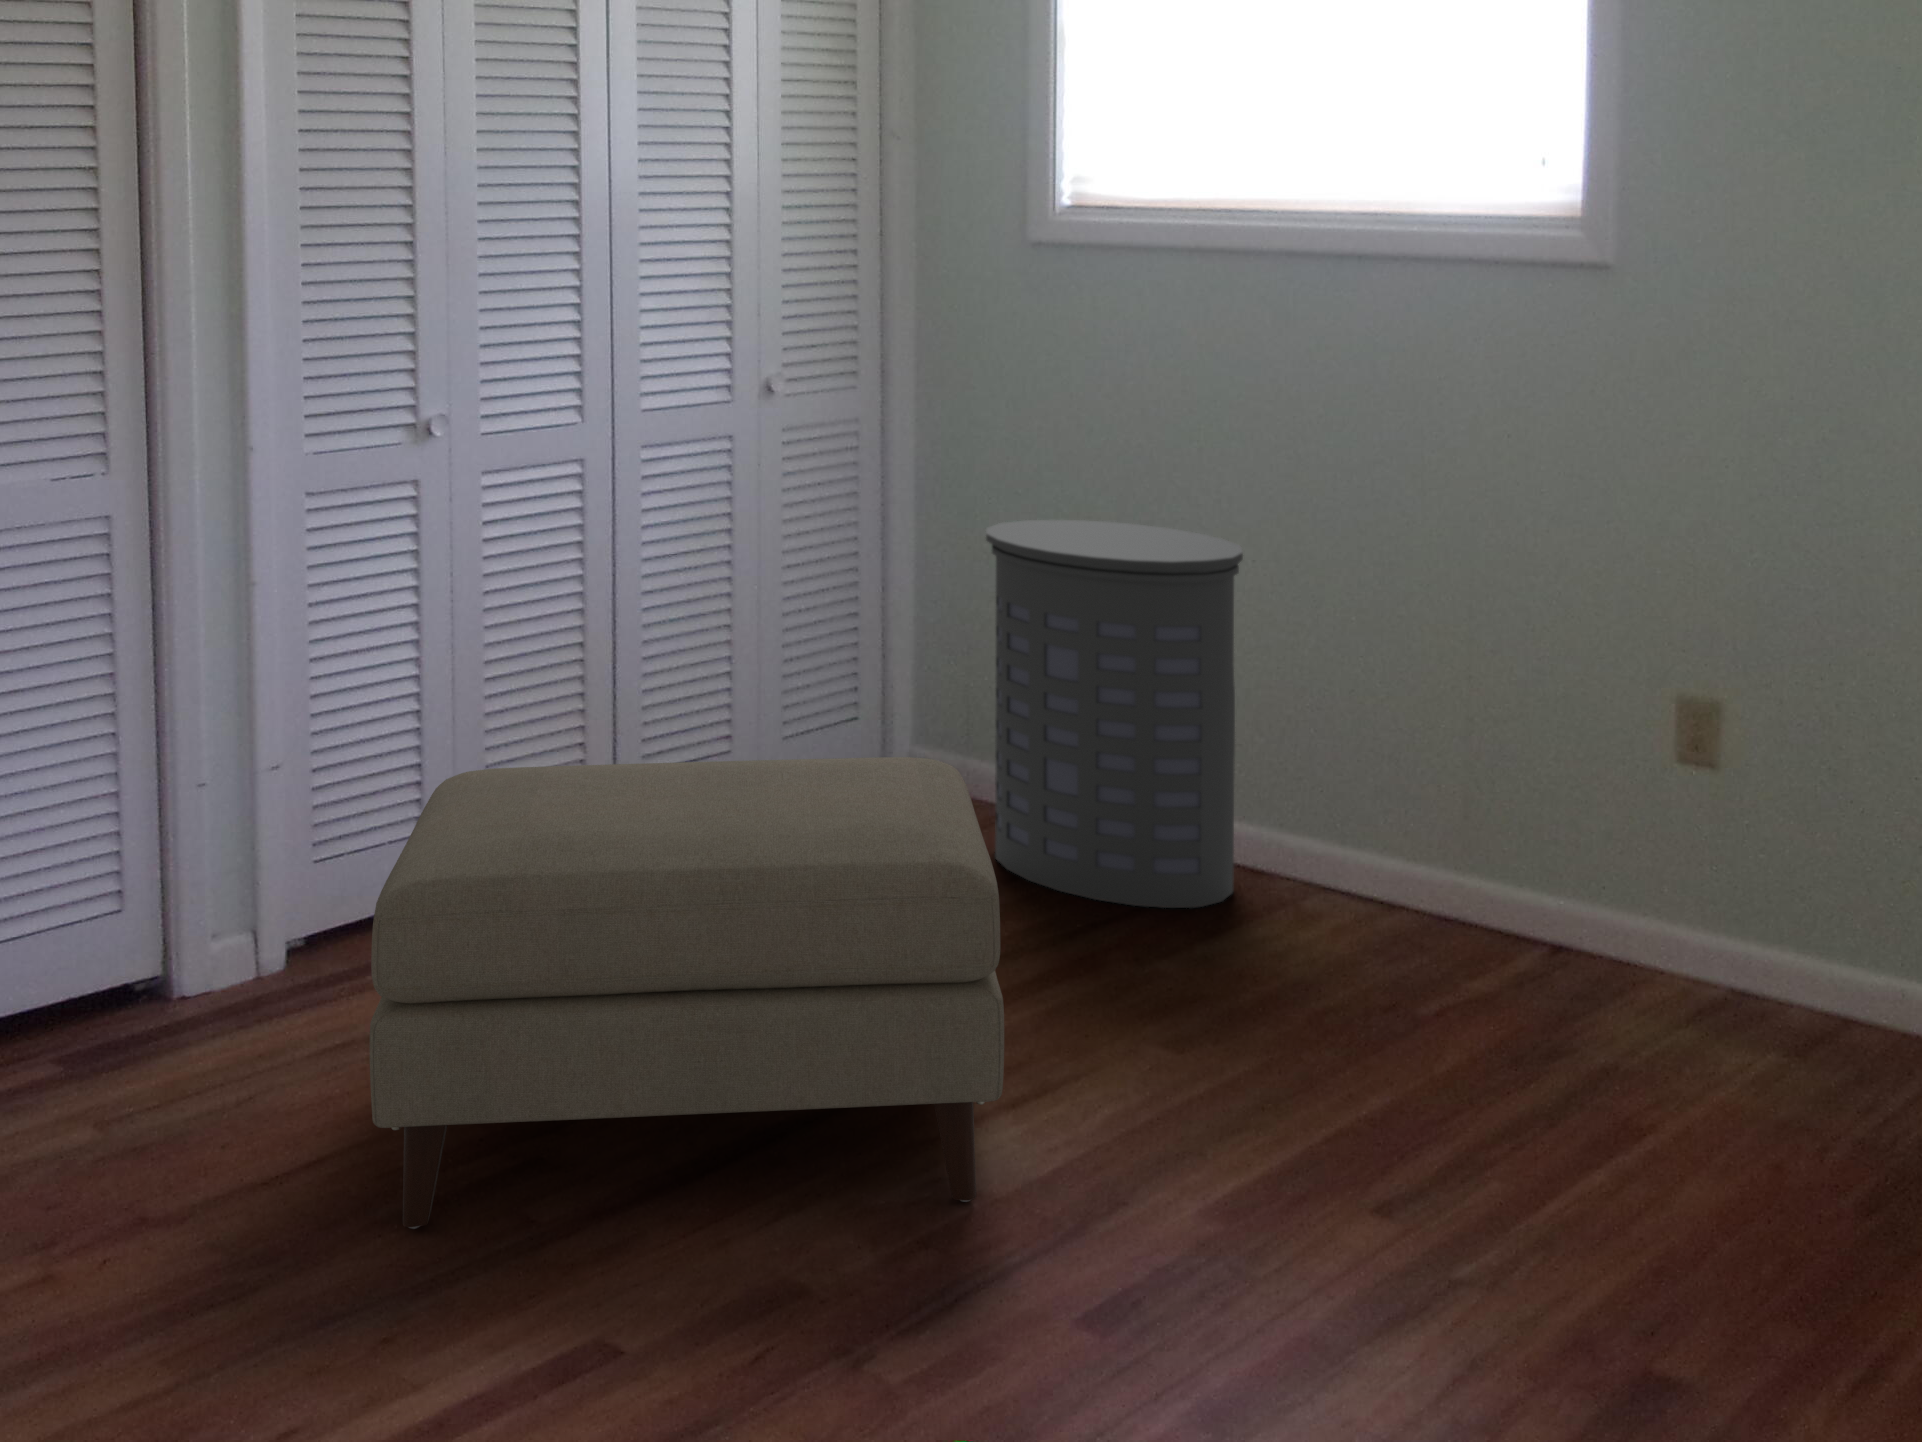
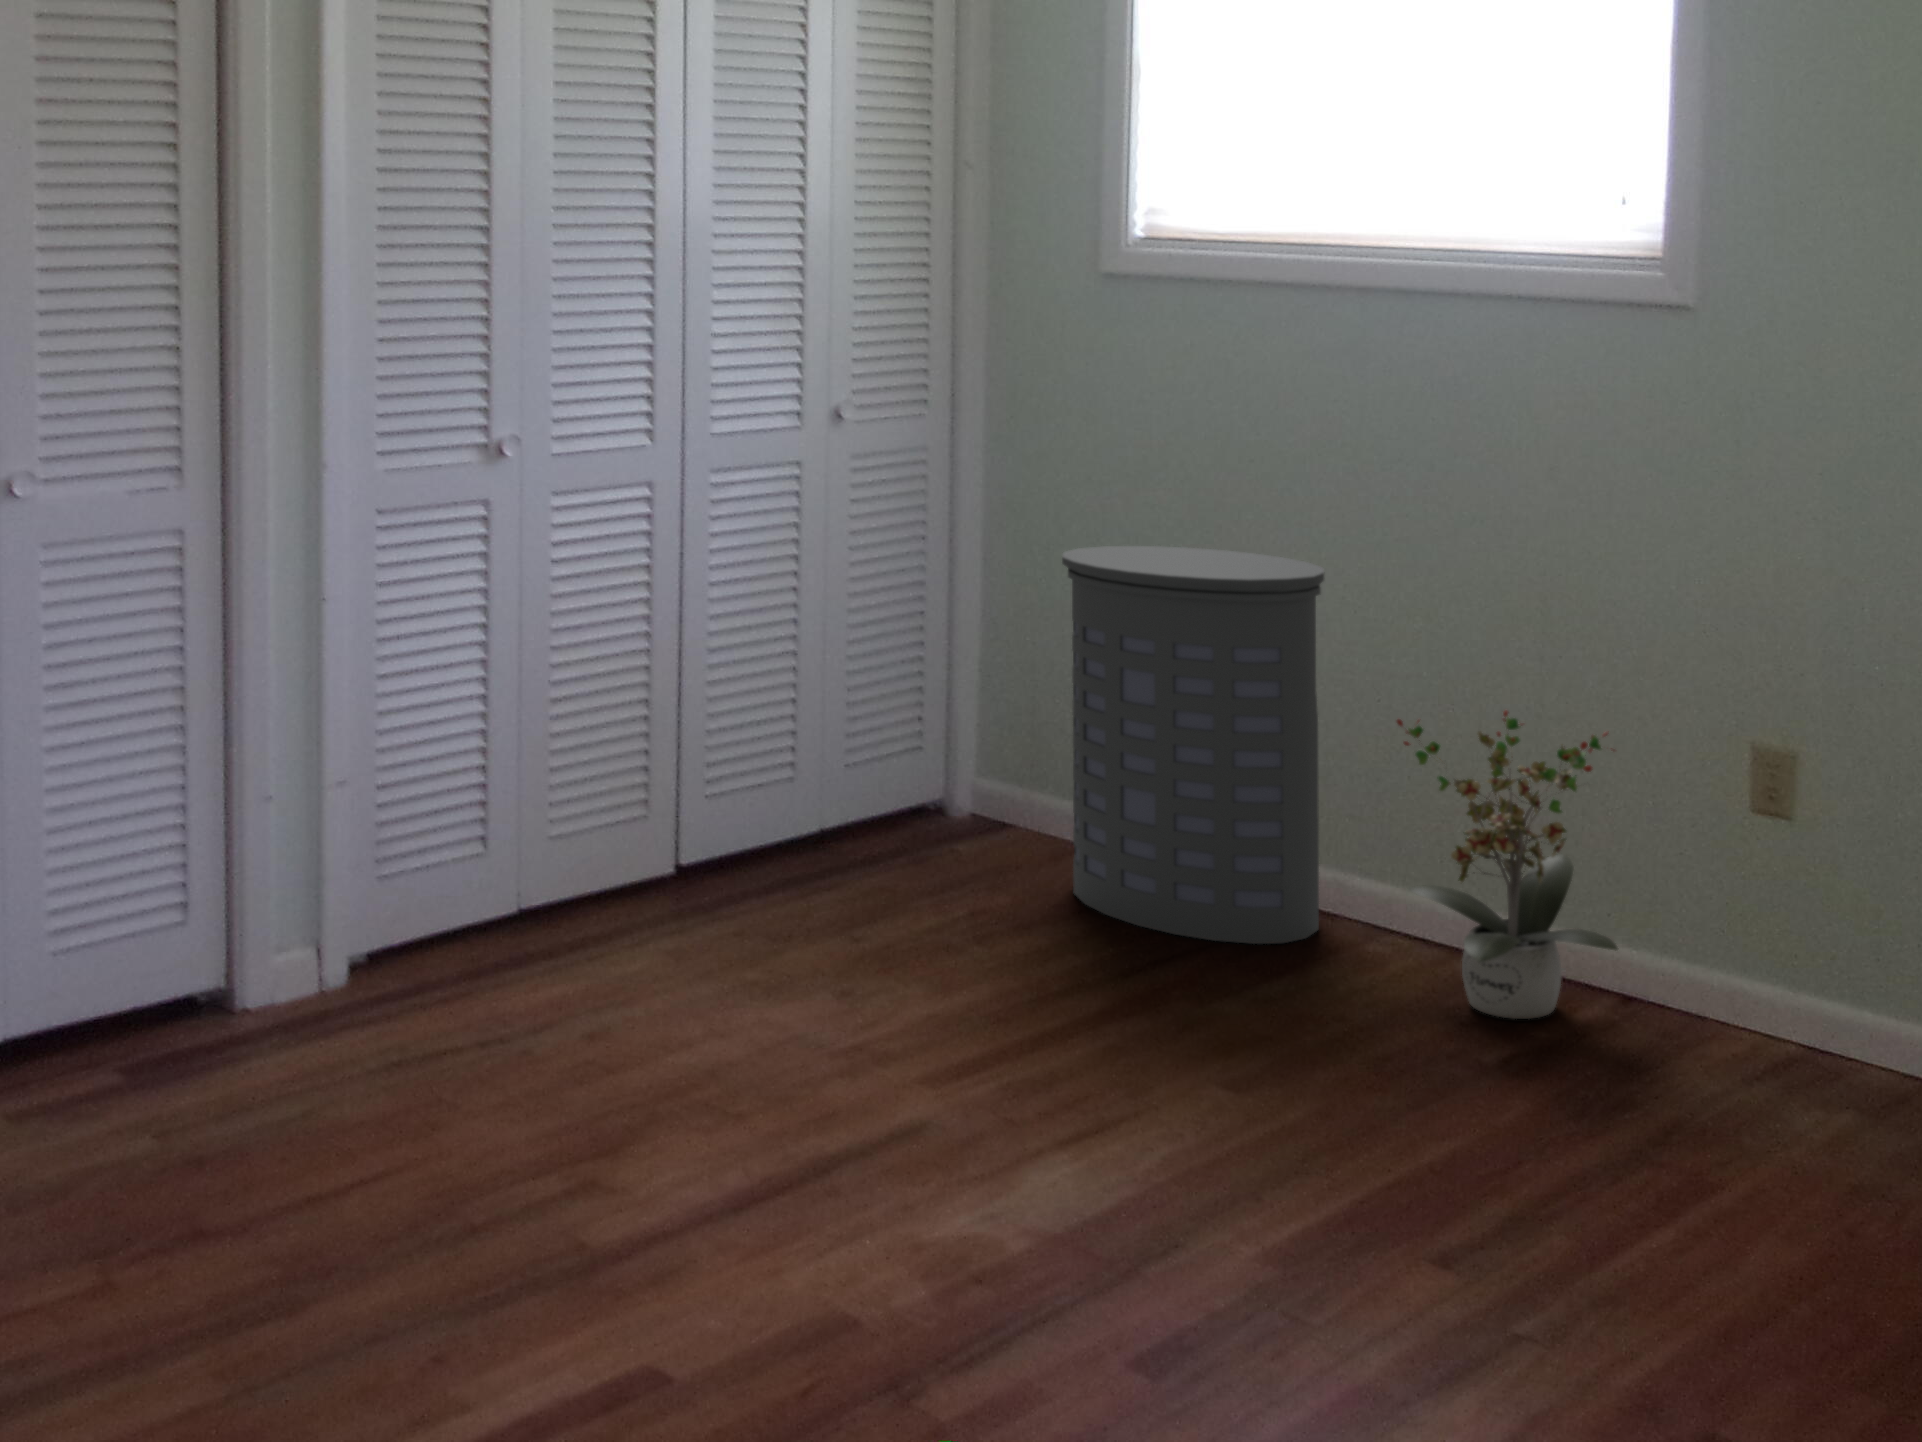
potted plant: none [1312,686,1518,980] -> present [1397,710,1618,1019]
ottoman: present [370,757,1004,1229] -> none [388,767,1056,1246]

